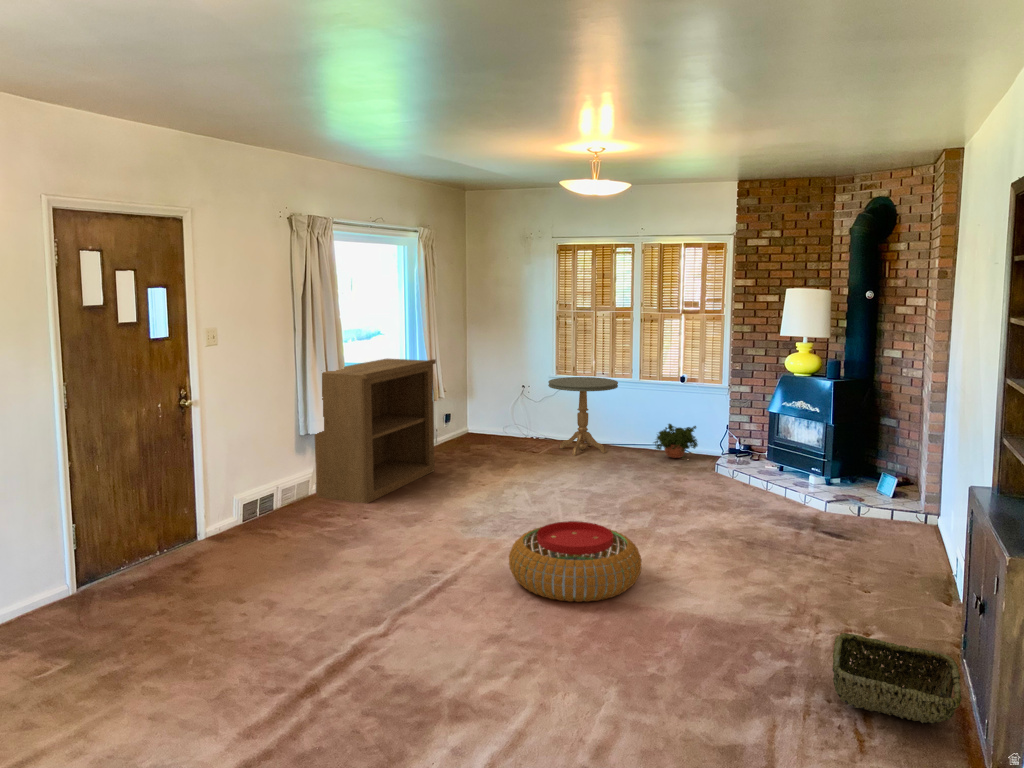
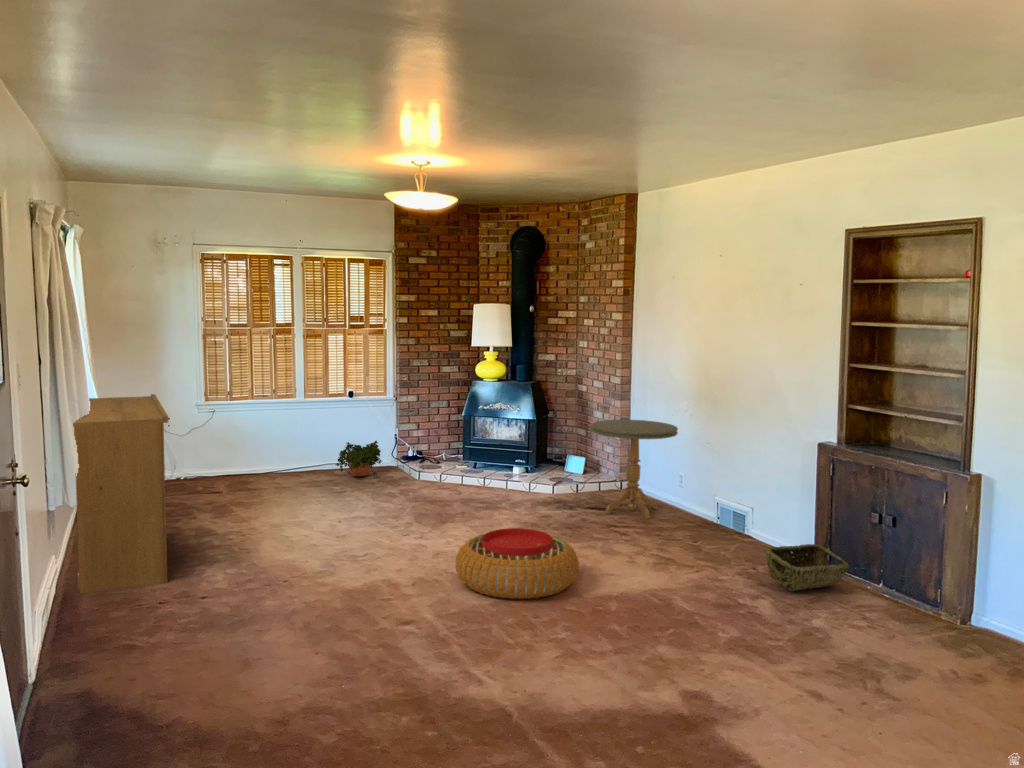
side table: present [548,377,618,455] -> present [591,420,678,519]

